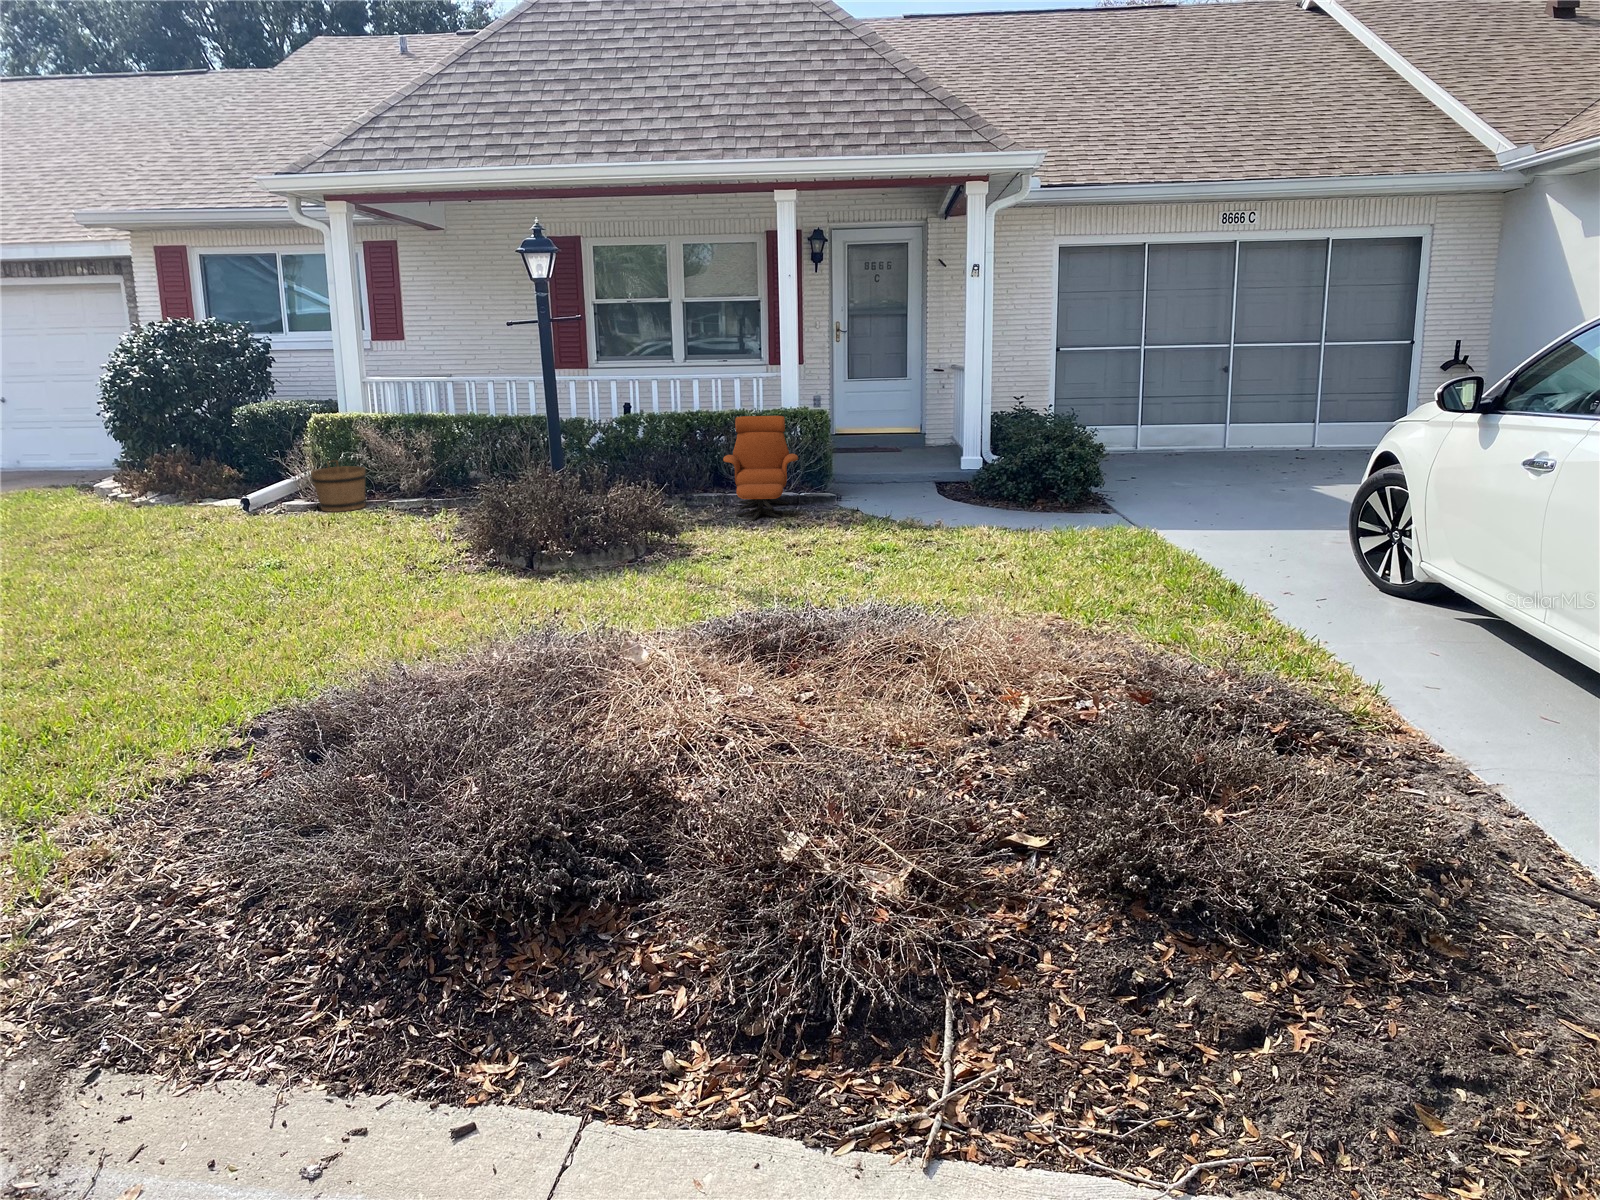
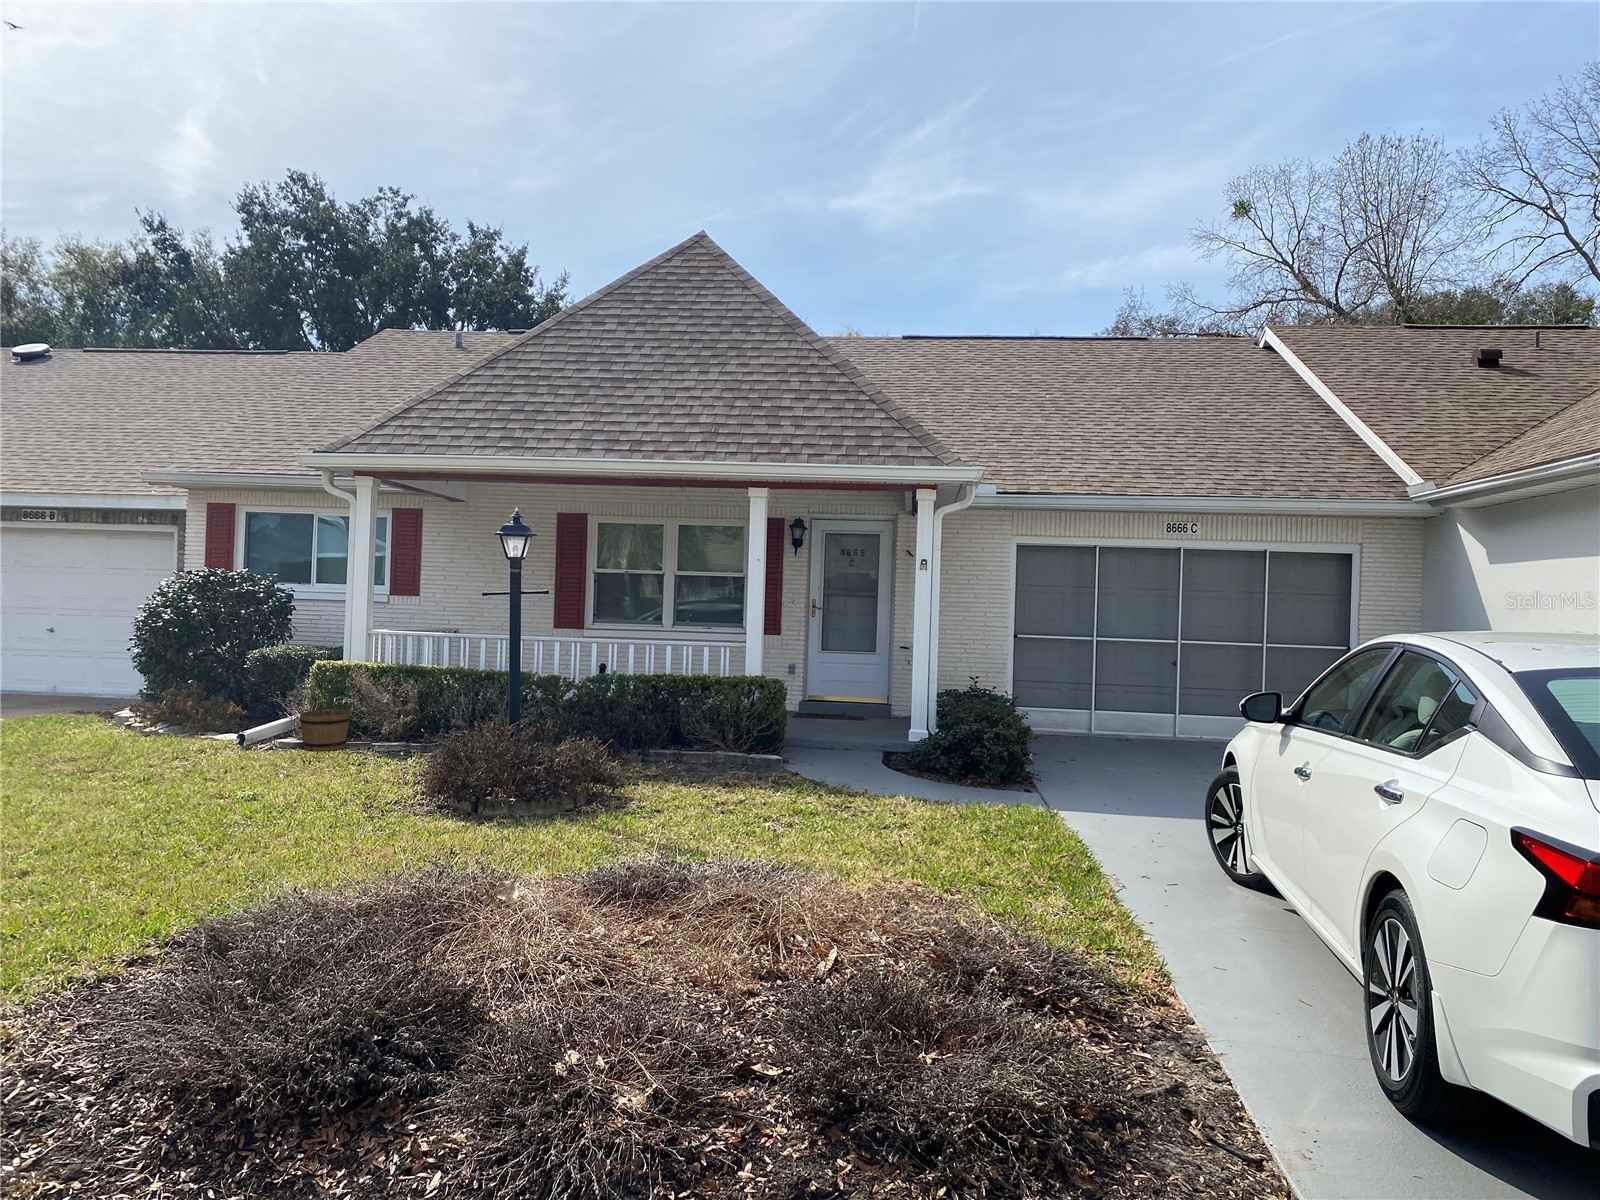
lounge chair: present [723,416,798,521] -> none [674,682,743,780]

